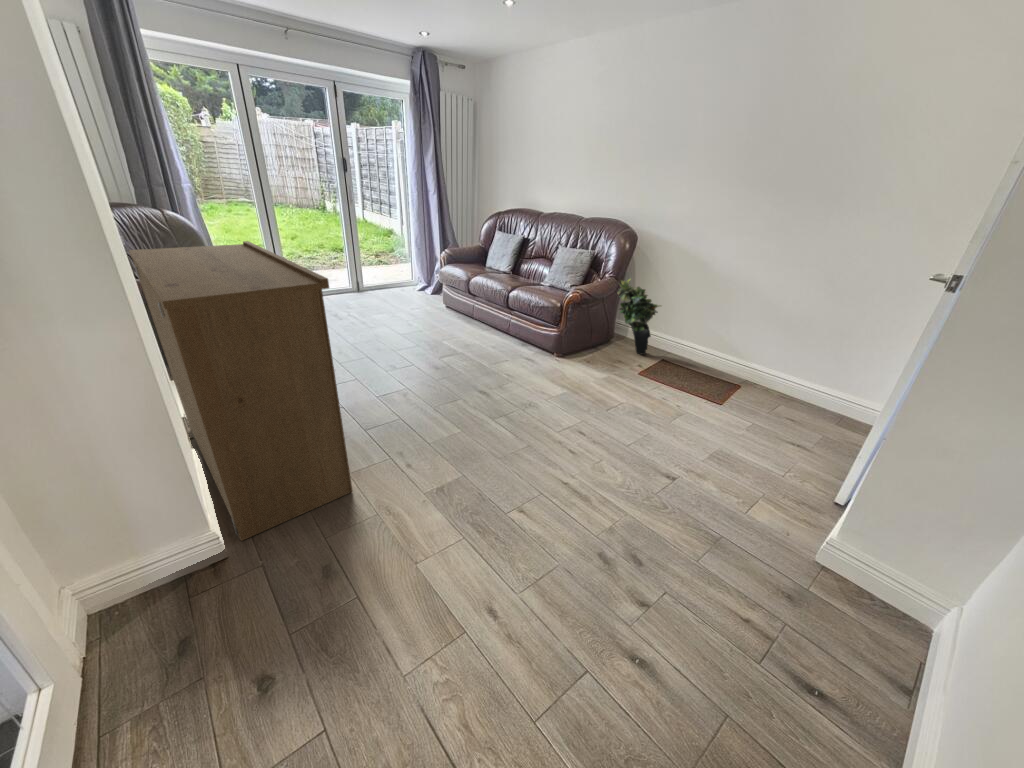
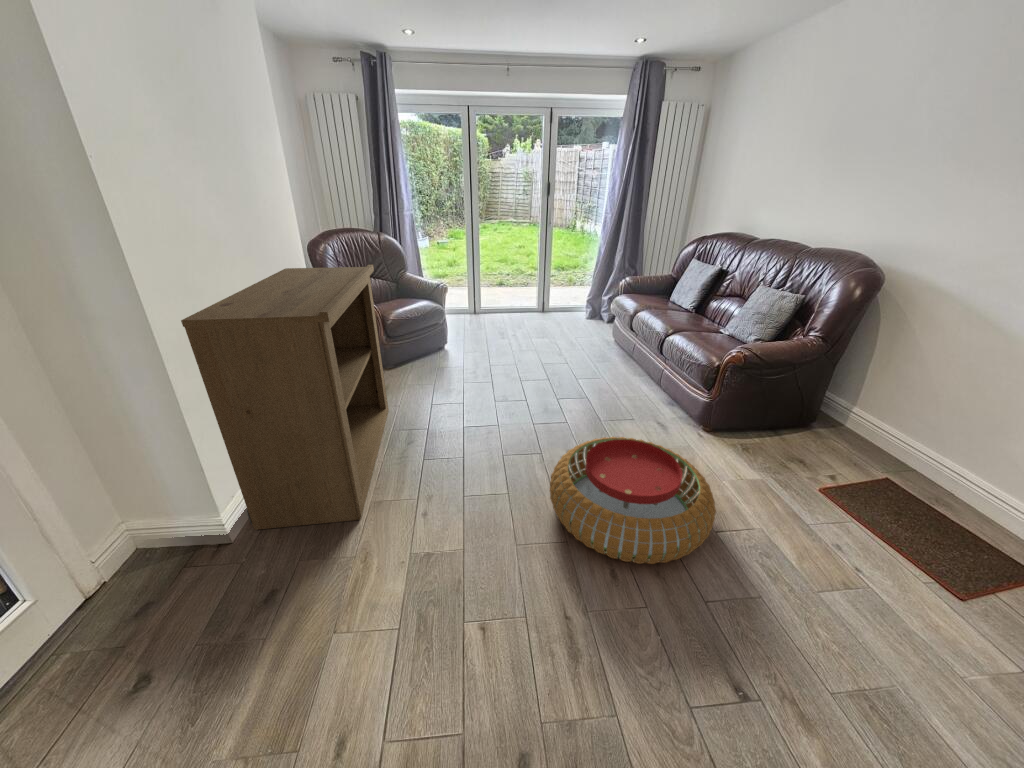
potted plant: present [618,279,661,355] -> none [822,342,904,461]
pouf: none [493,365,612,444] -> present [550,437,716,564]

